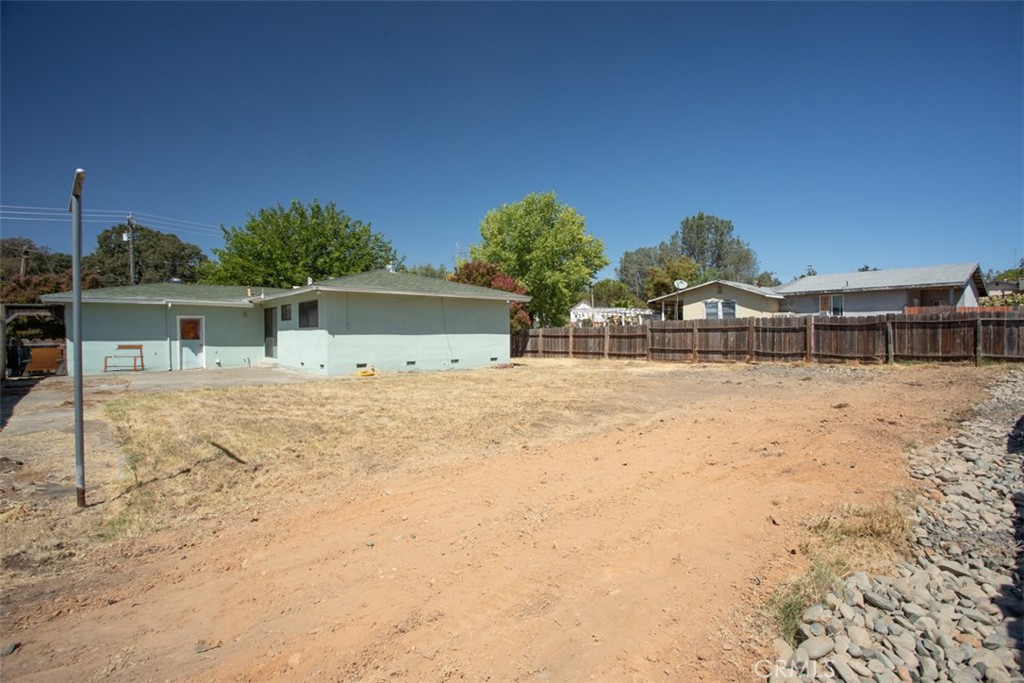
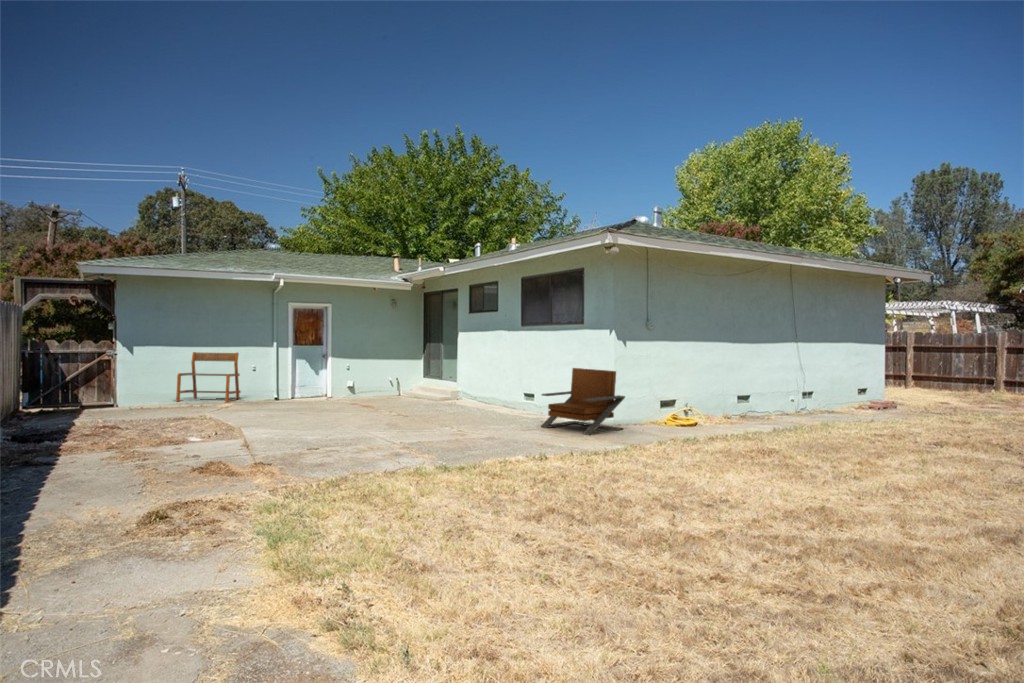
lounge chair: present [23,348,66,376] -> present [541,368,625,435]

